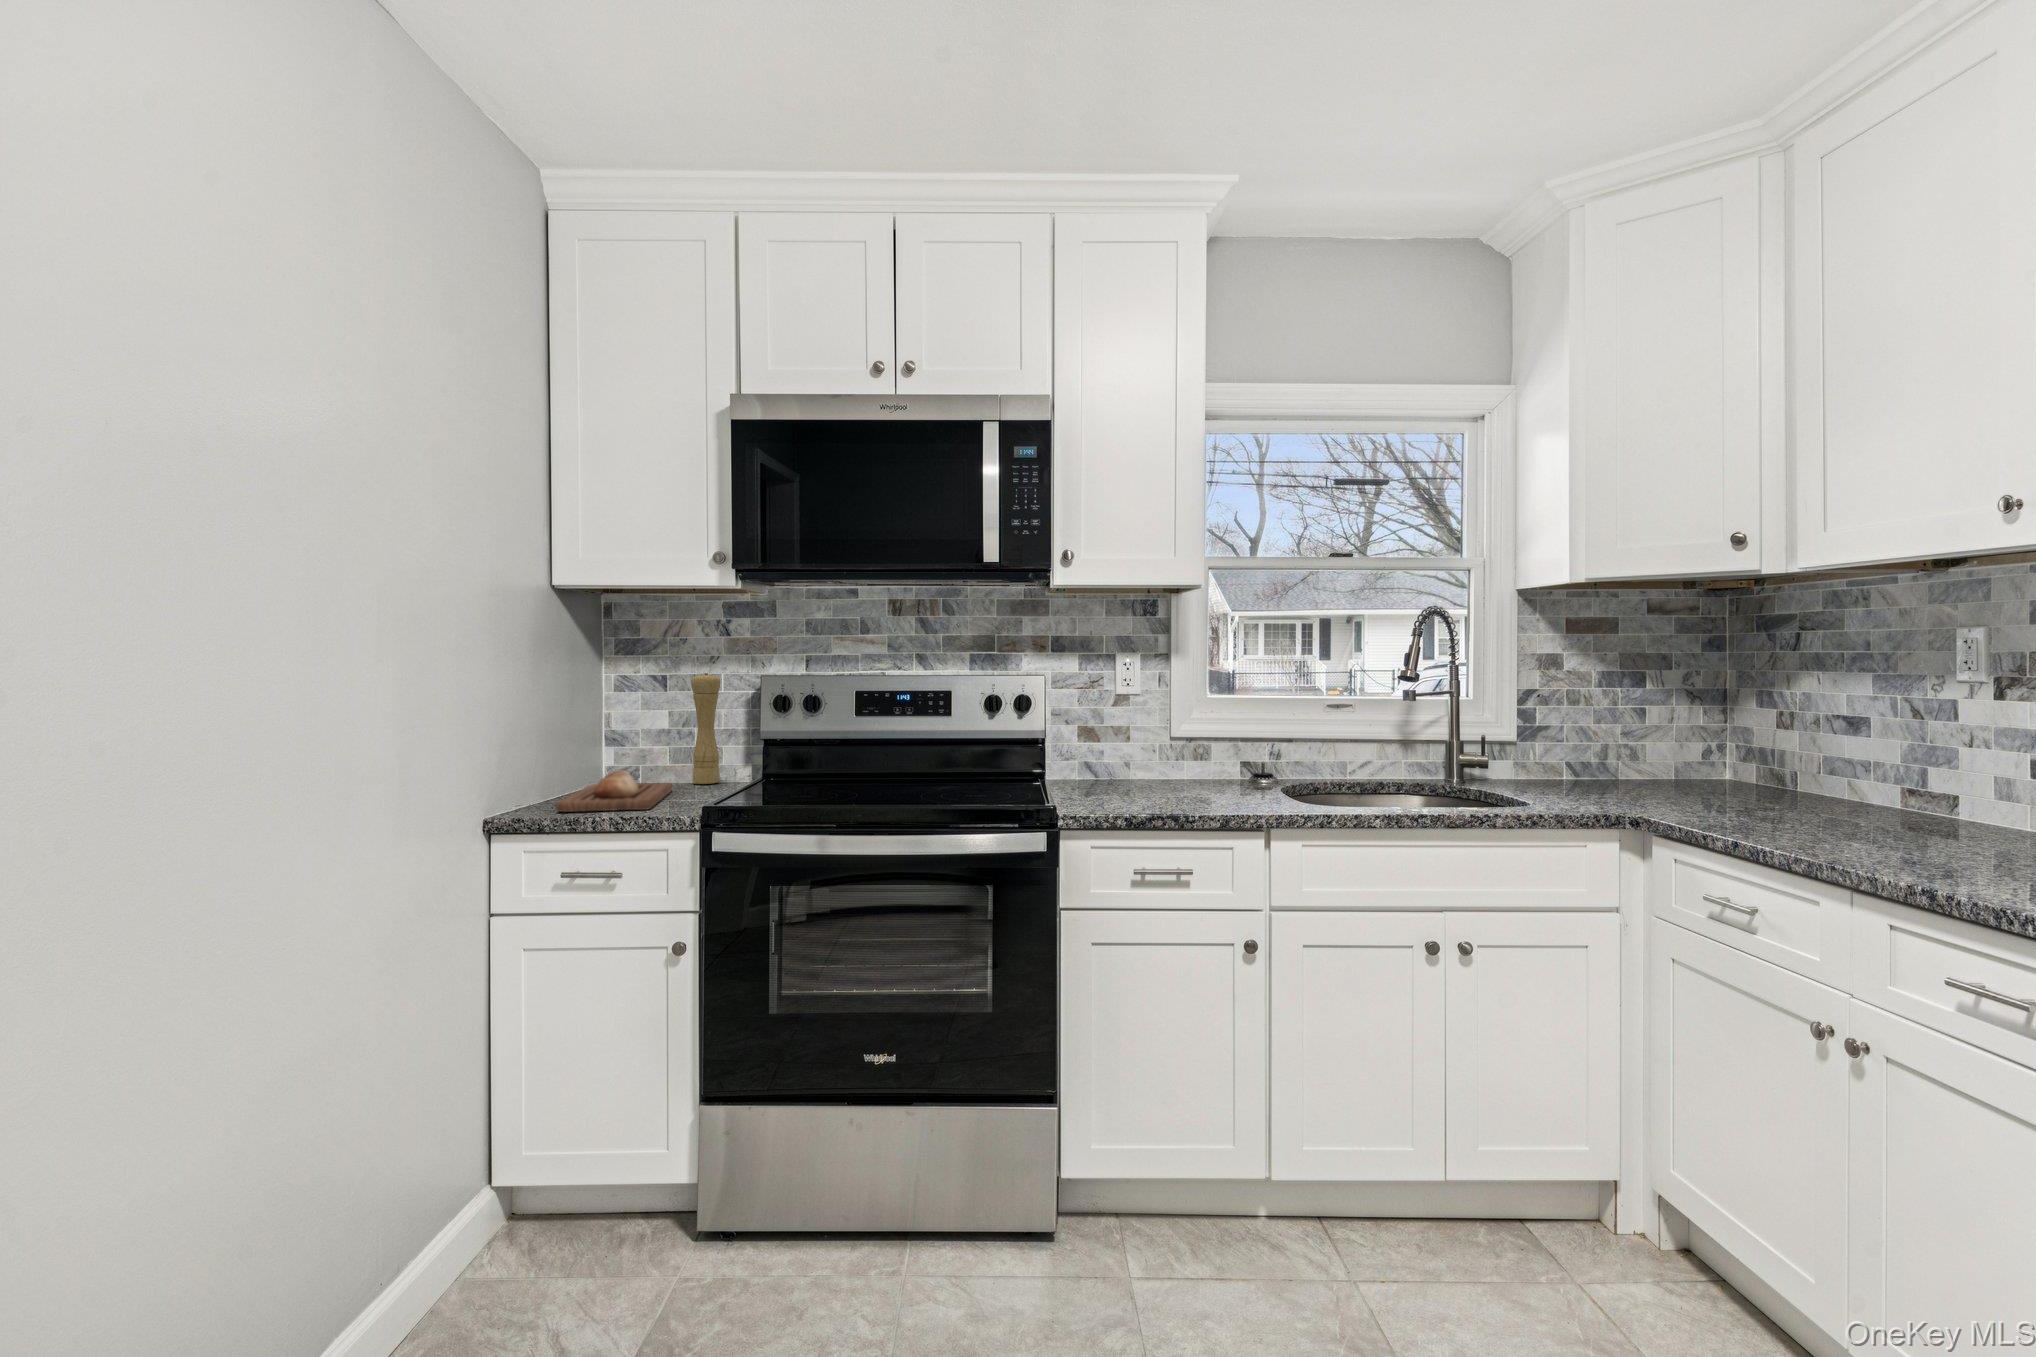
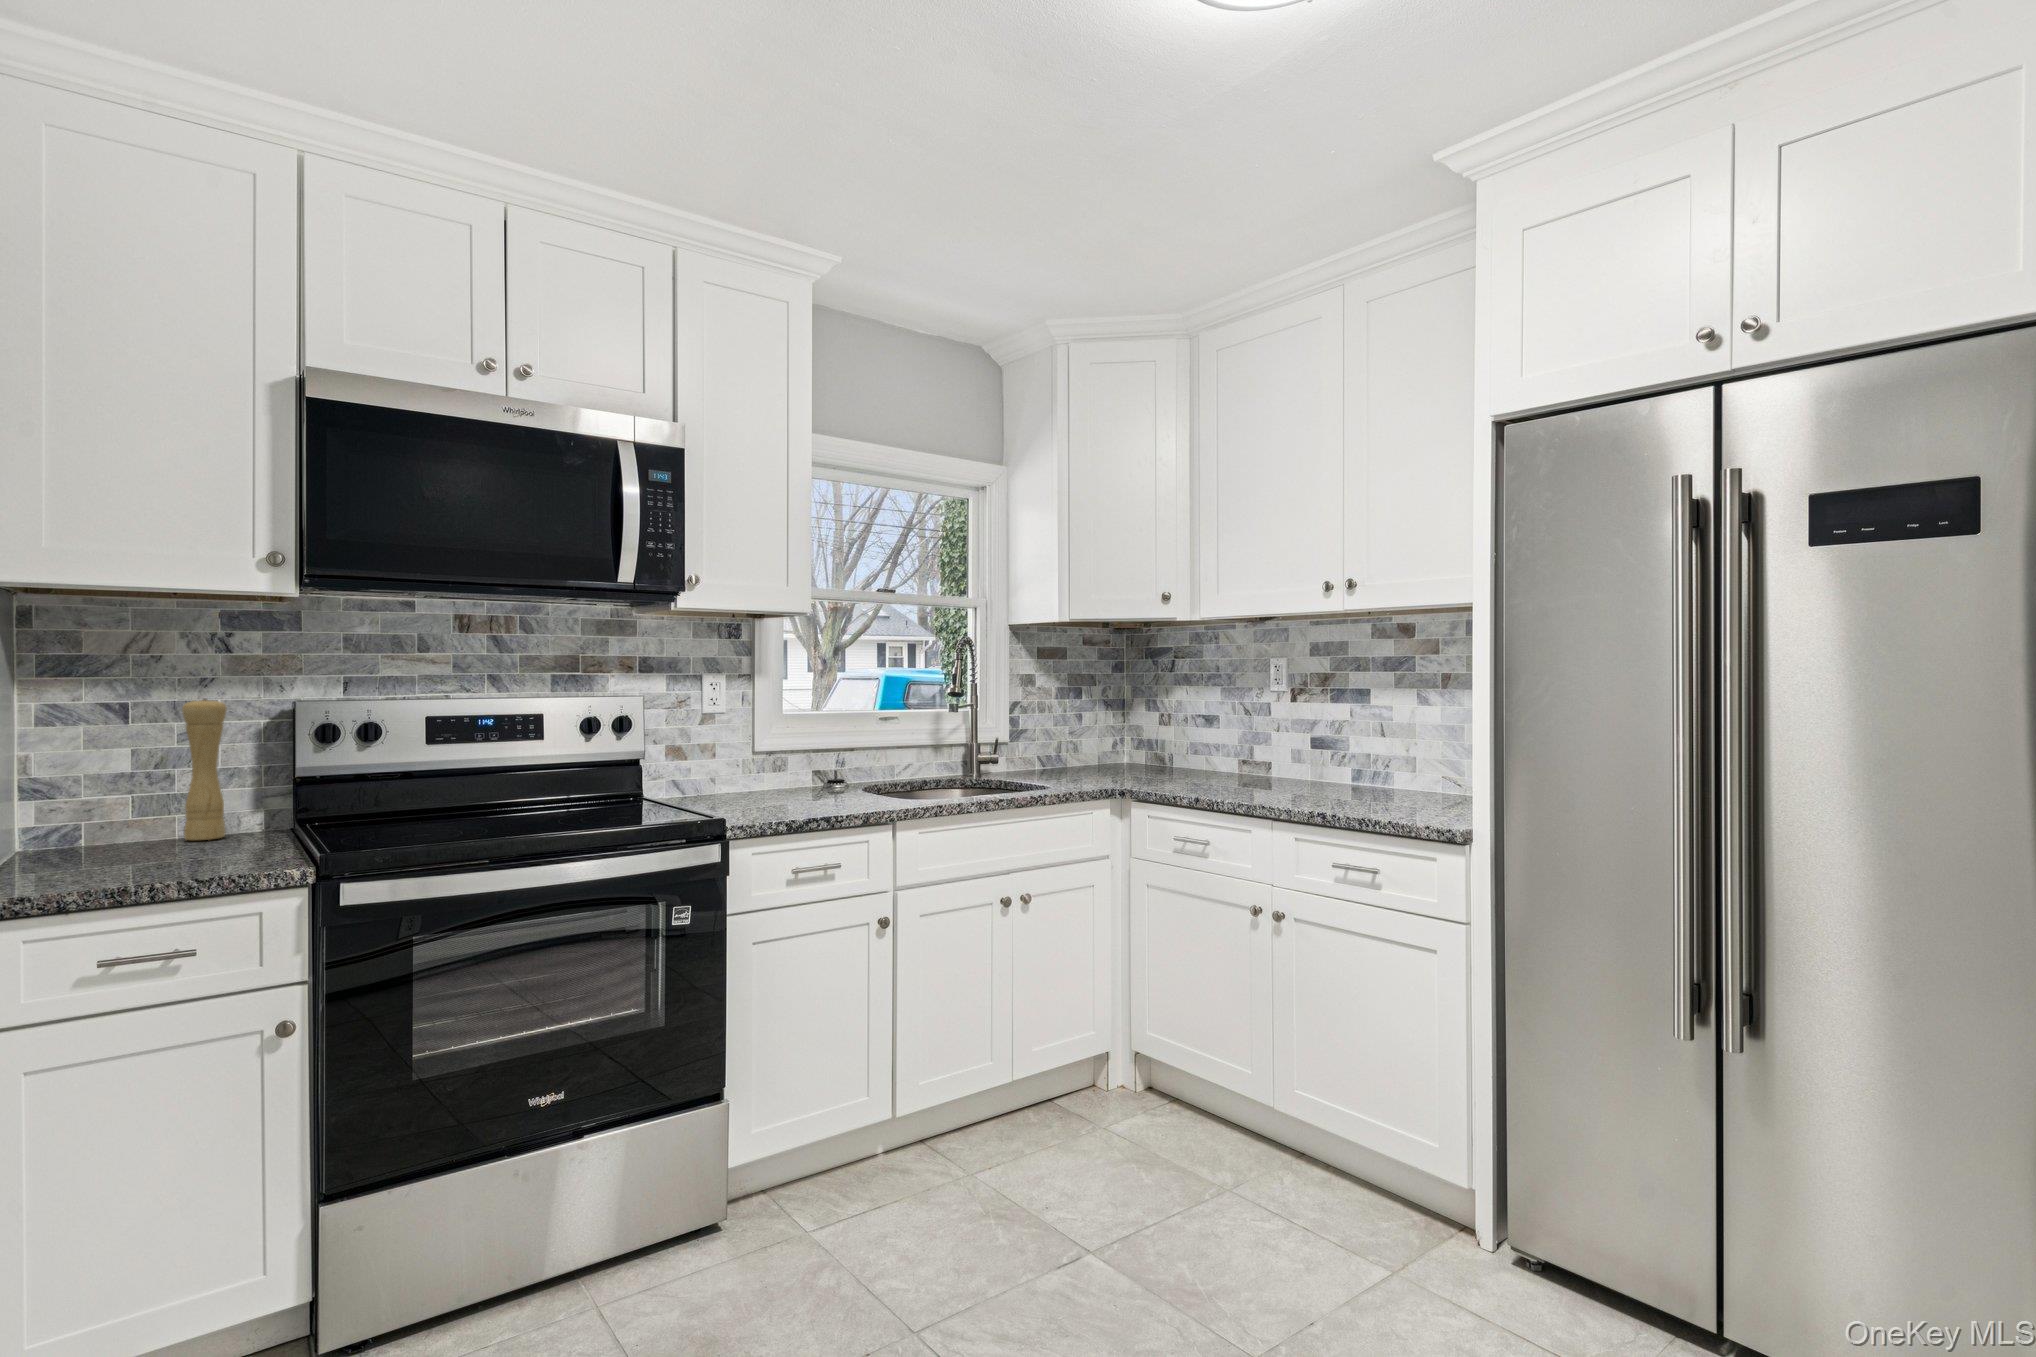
bread loaf: present [556,770,672,812] -> none [57,828,244,885]

